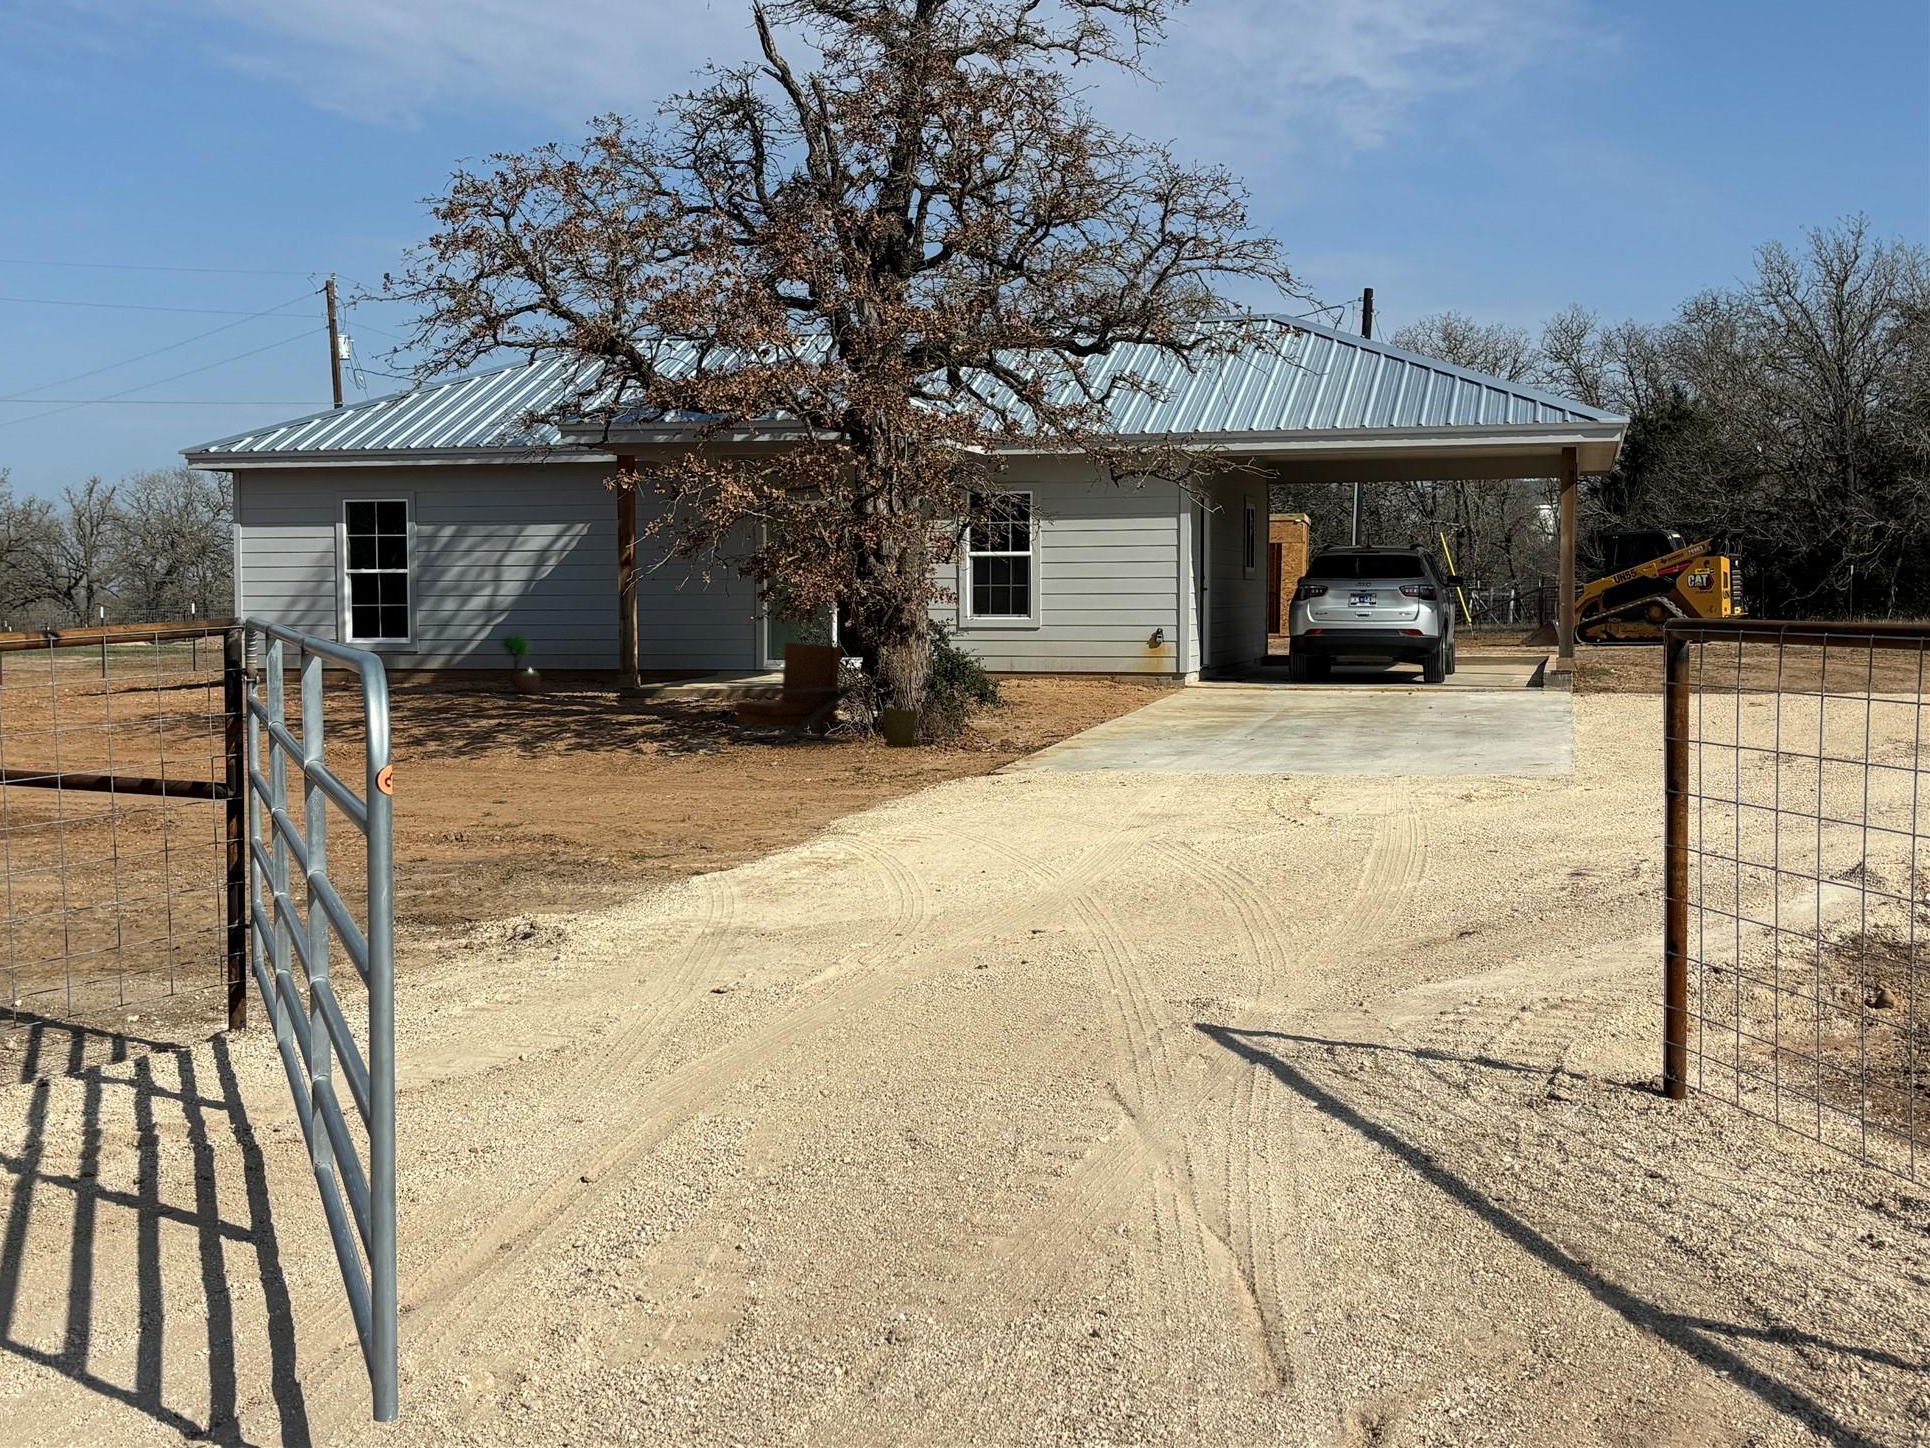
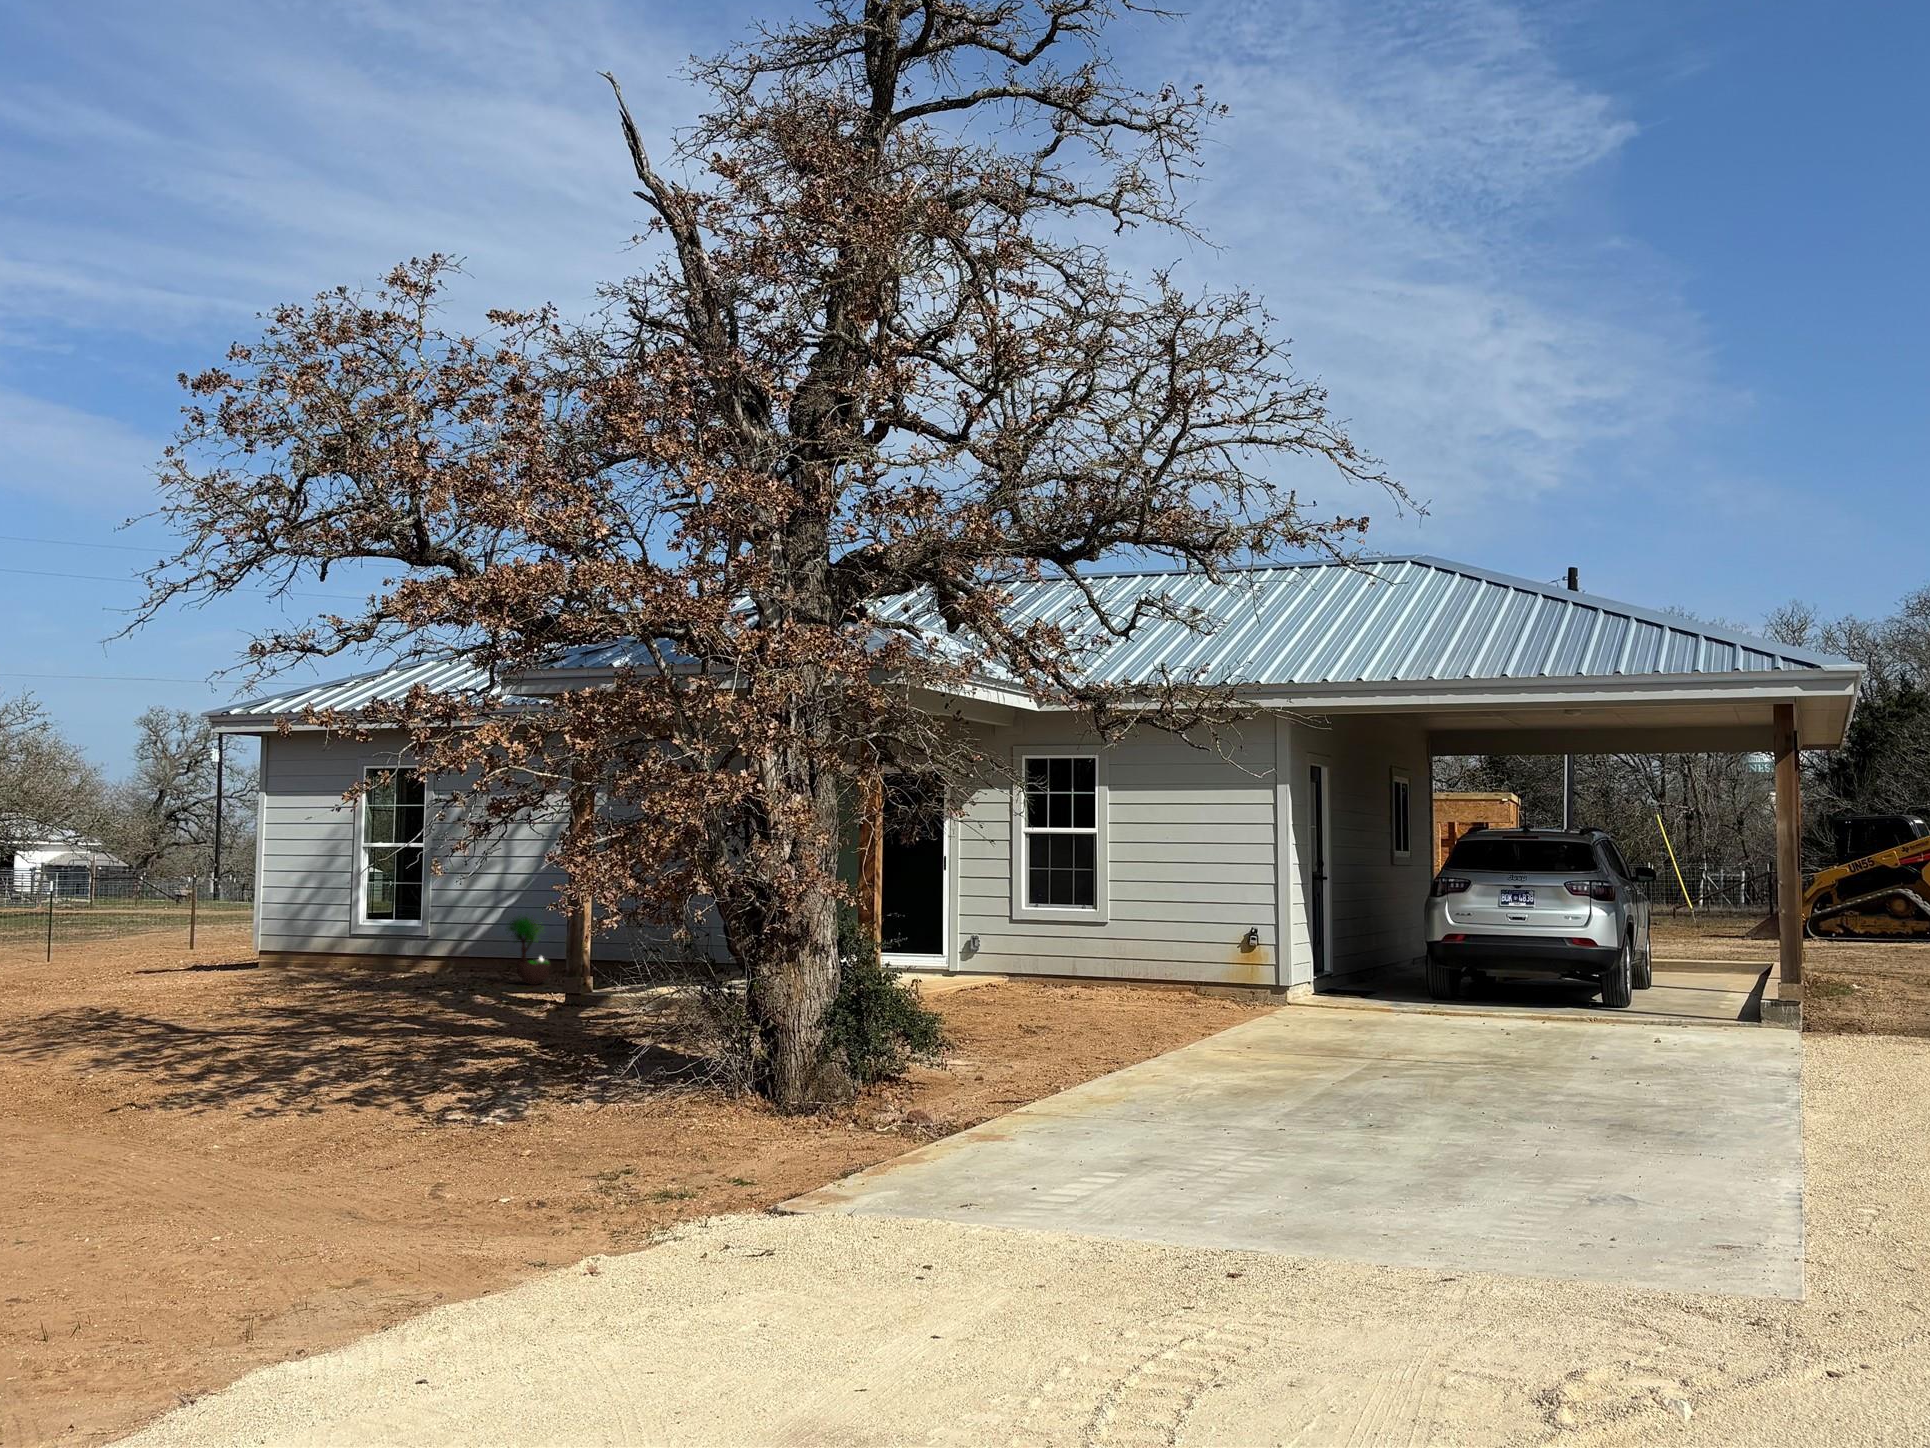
lounge chair: present [728,643,855,748] -> none [548,954,703,1113]
bucket: present [880,710,918,747] -> none [717,1061,776,1119]

